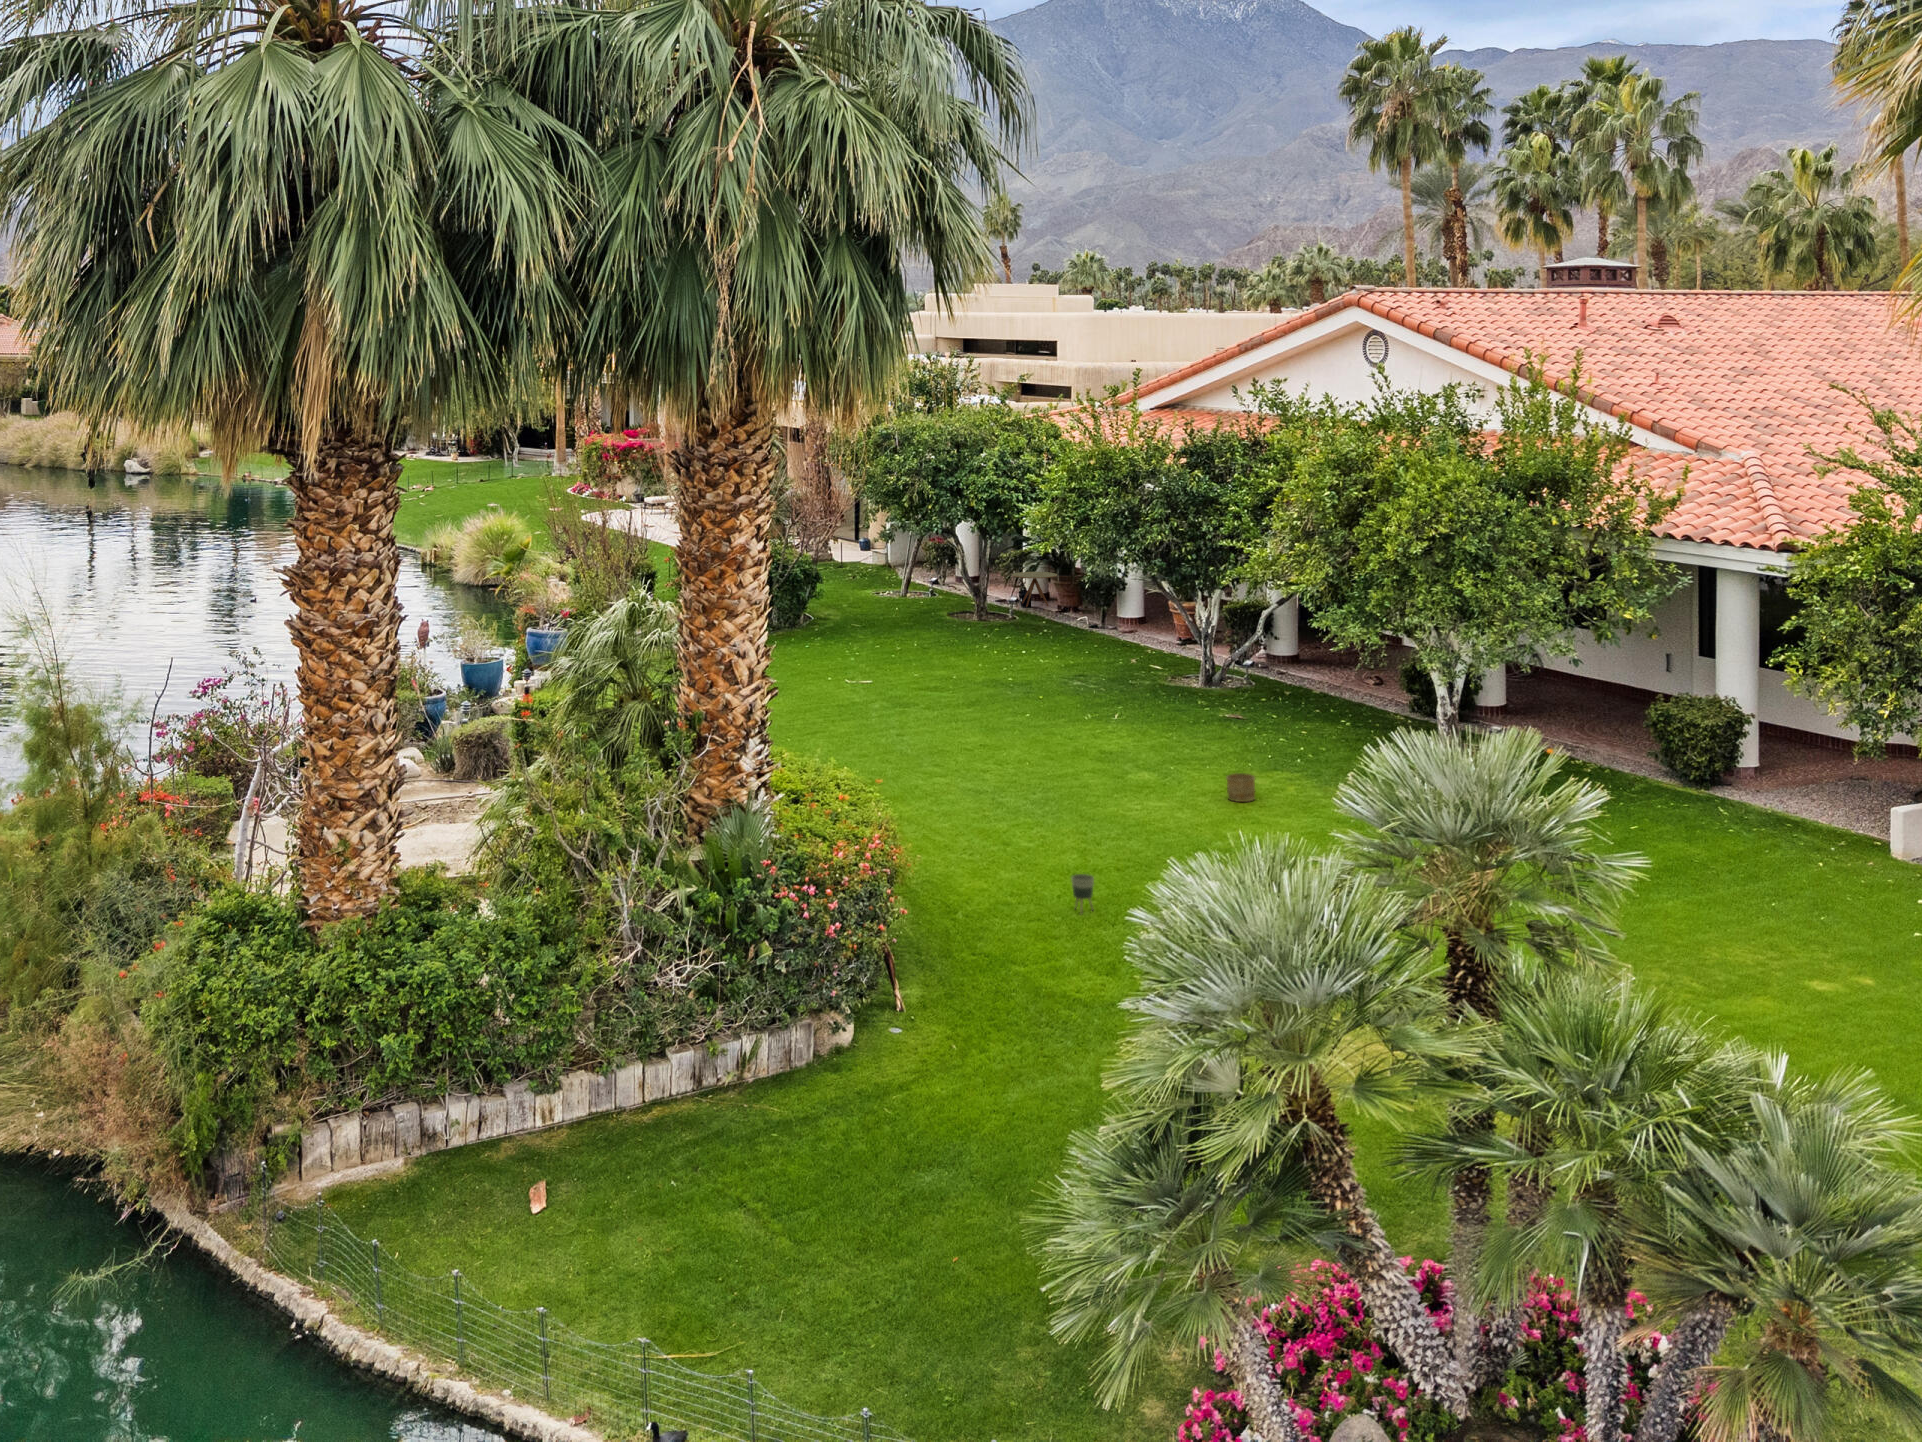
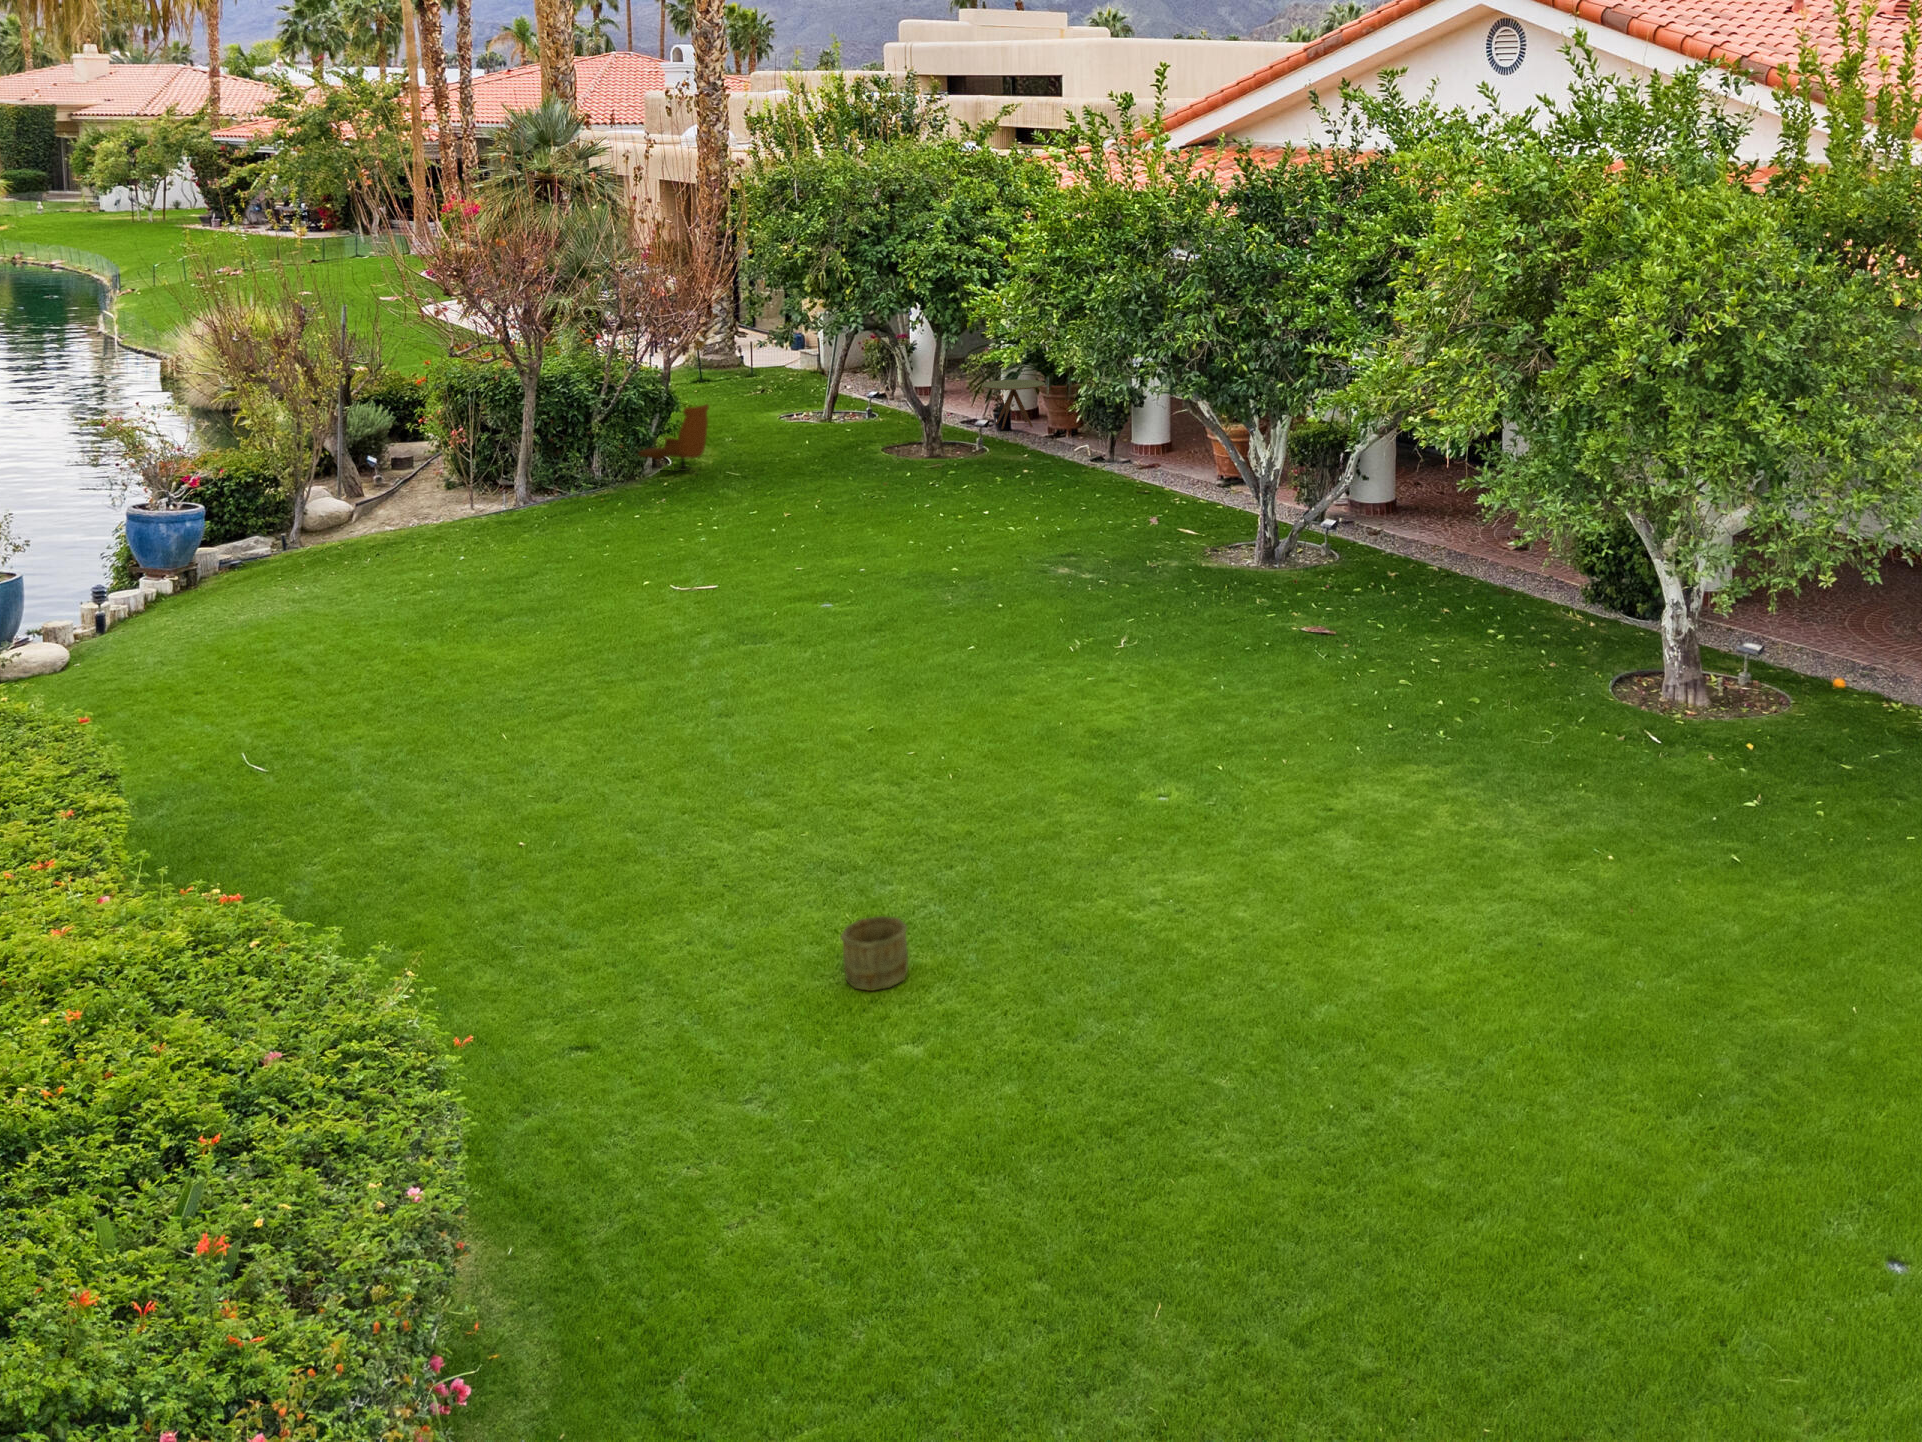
lounge chair: none [784,581,833,629] -> present [638,404,709,474]
wooden bucket: present [1226,773,1255,802] -> present [841,916,908,991]
planter: present [1072,874,1094,913] -> none [998,1176,1054,1287]

